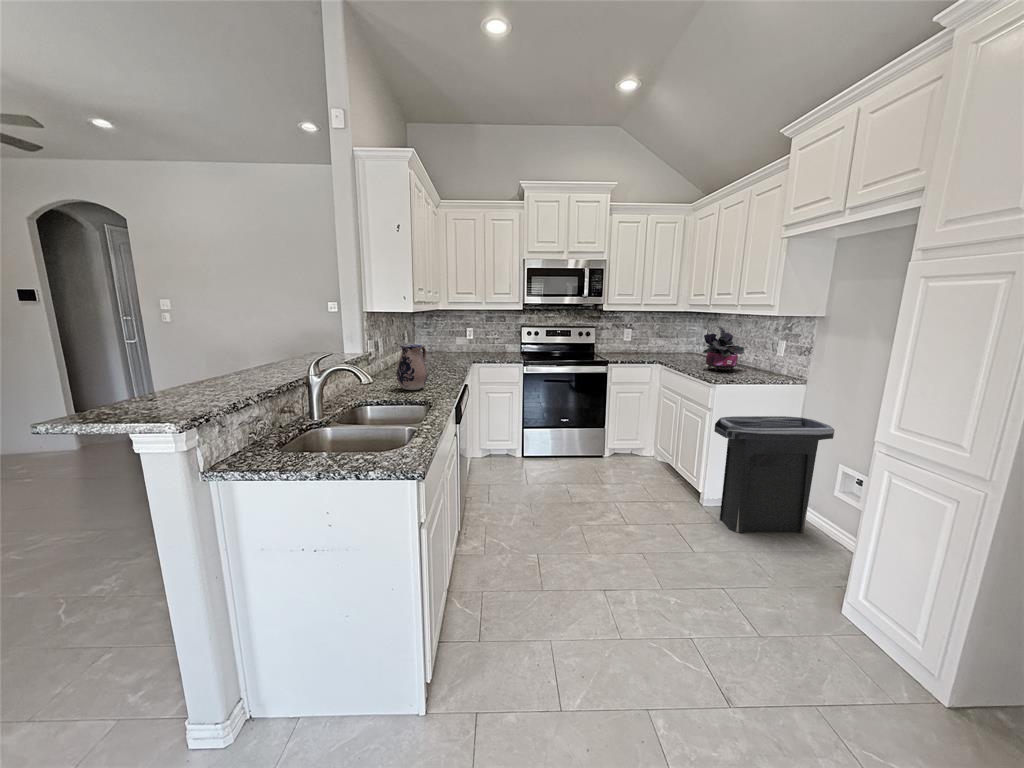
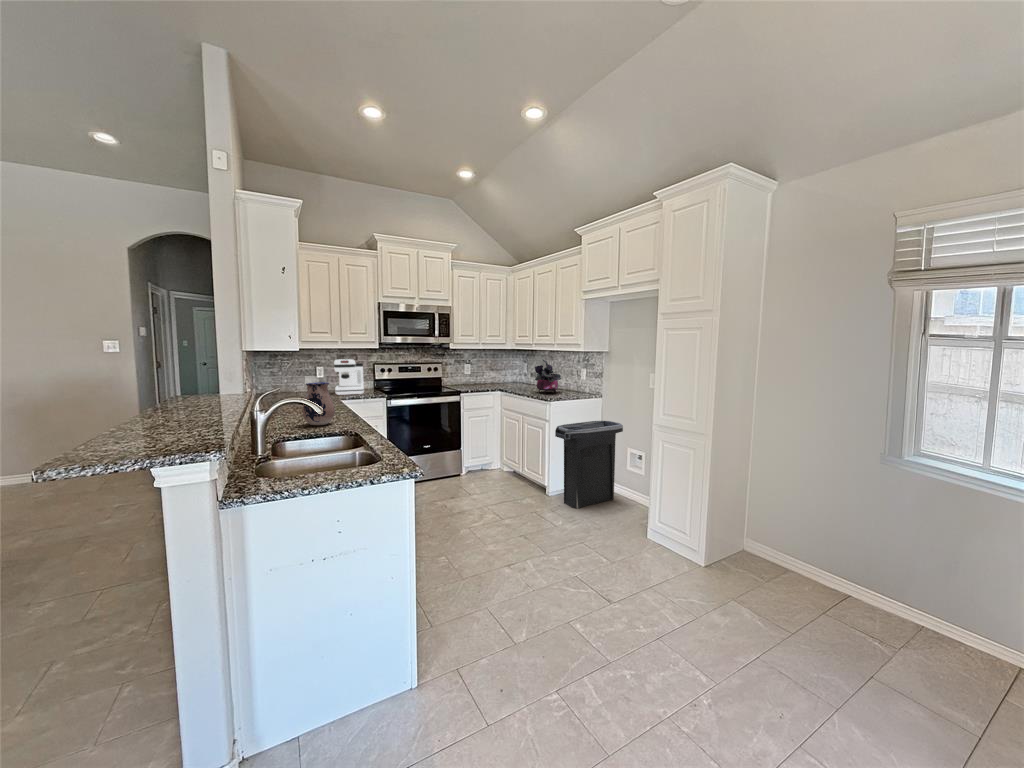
coffee maker: none [476,321,506,358] -> present [334,359,364,395]

